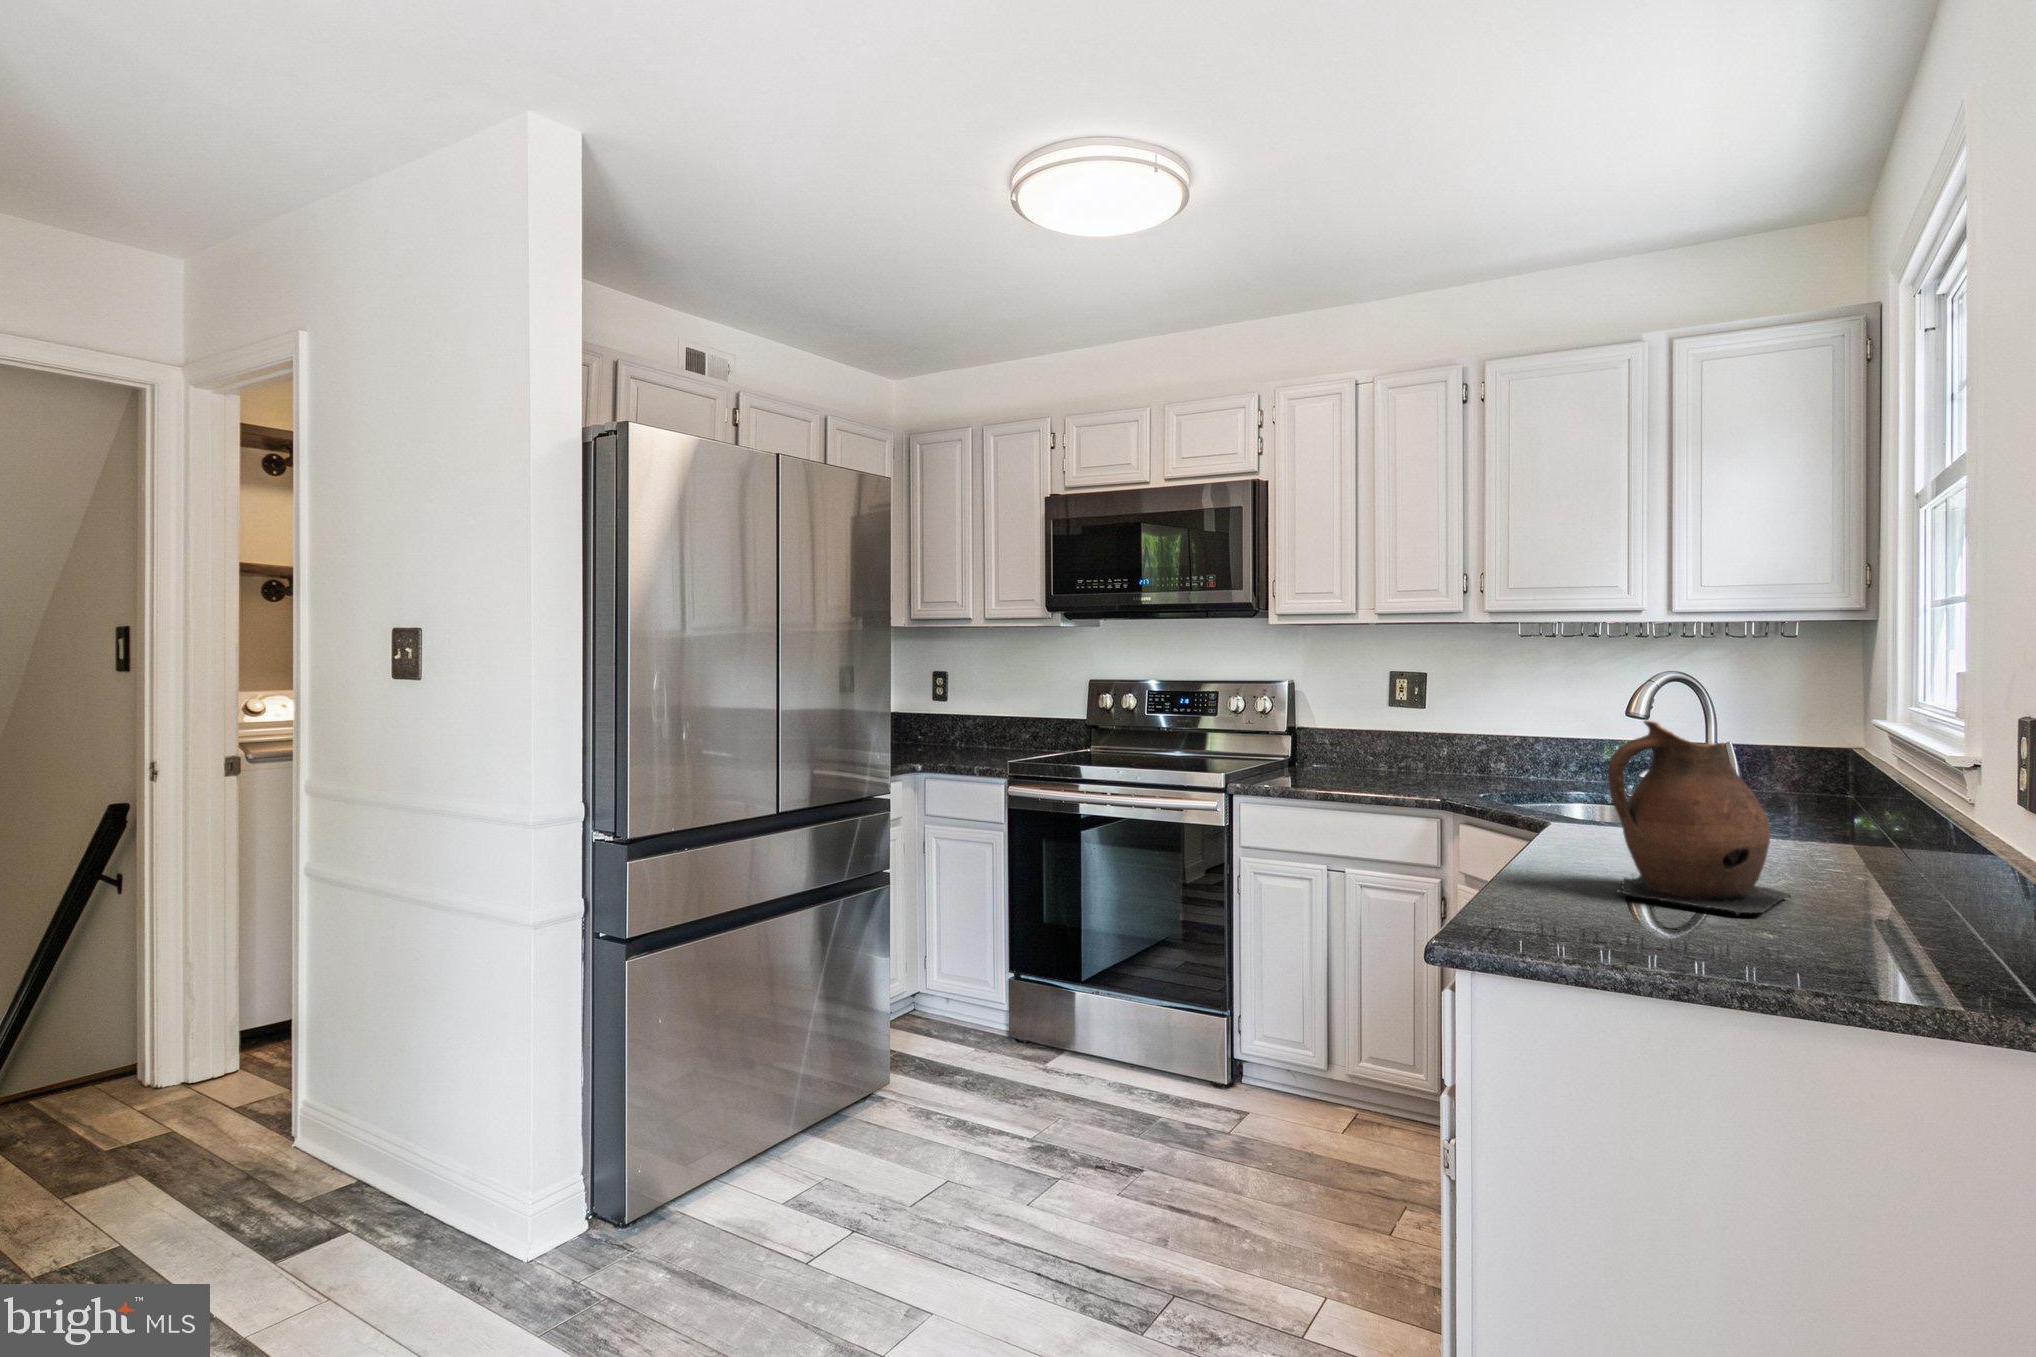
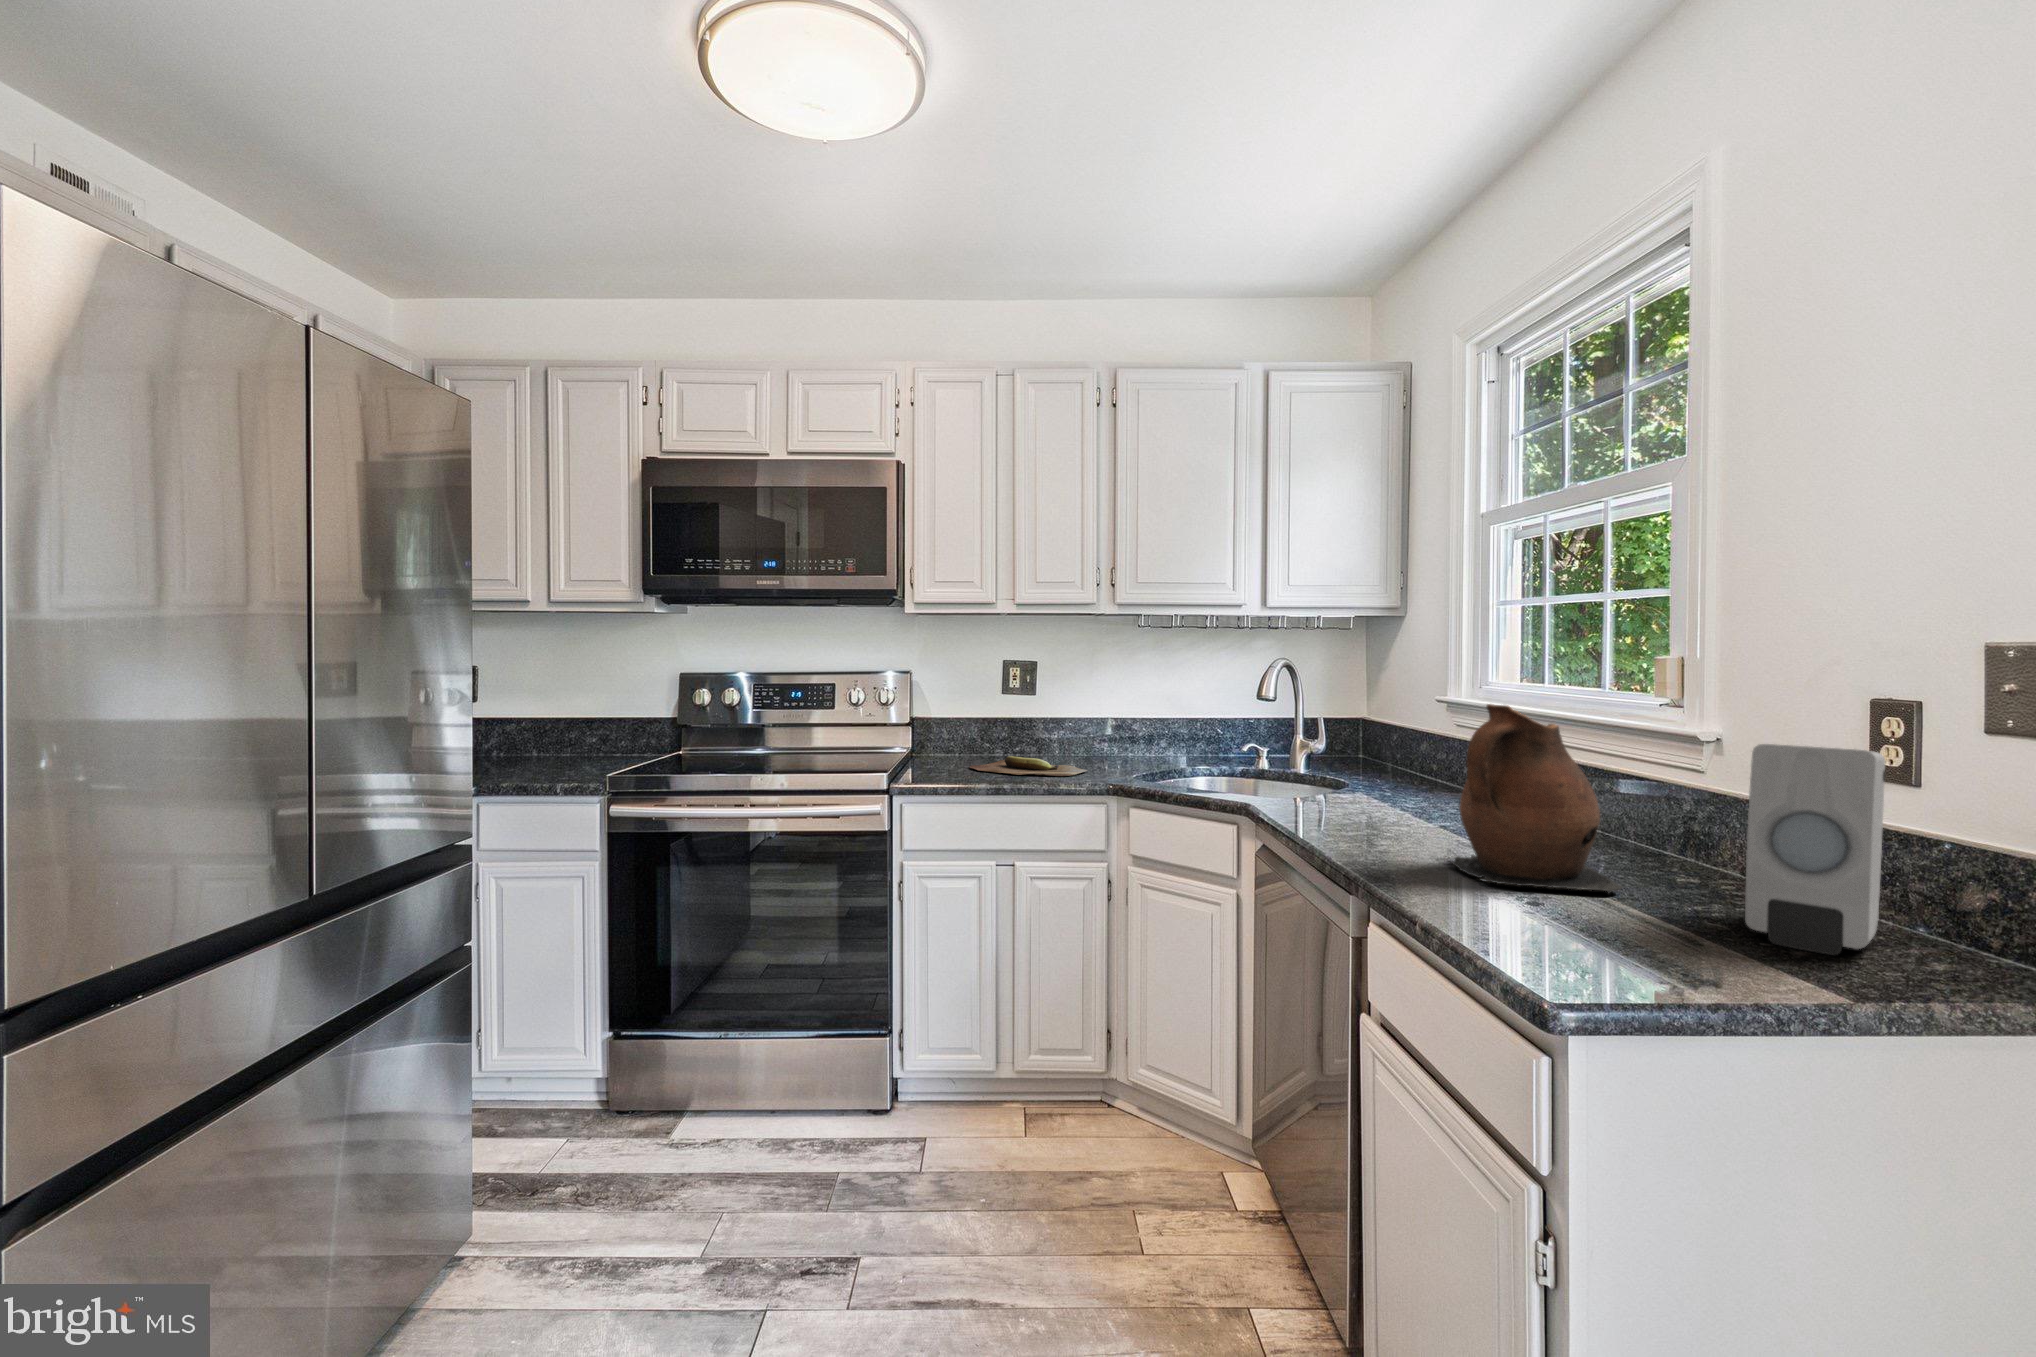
soap dispenser: none [1782,763,1989,973] -> present [1745,744,1885,955]
cutting board: none [1326,768,1446,789] -> present [970,756,1087,776]

